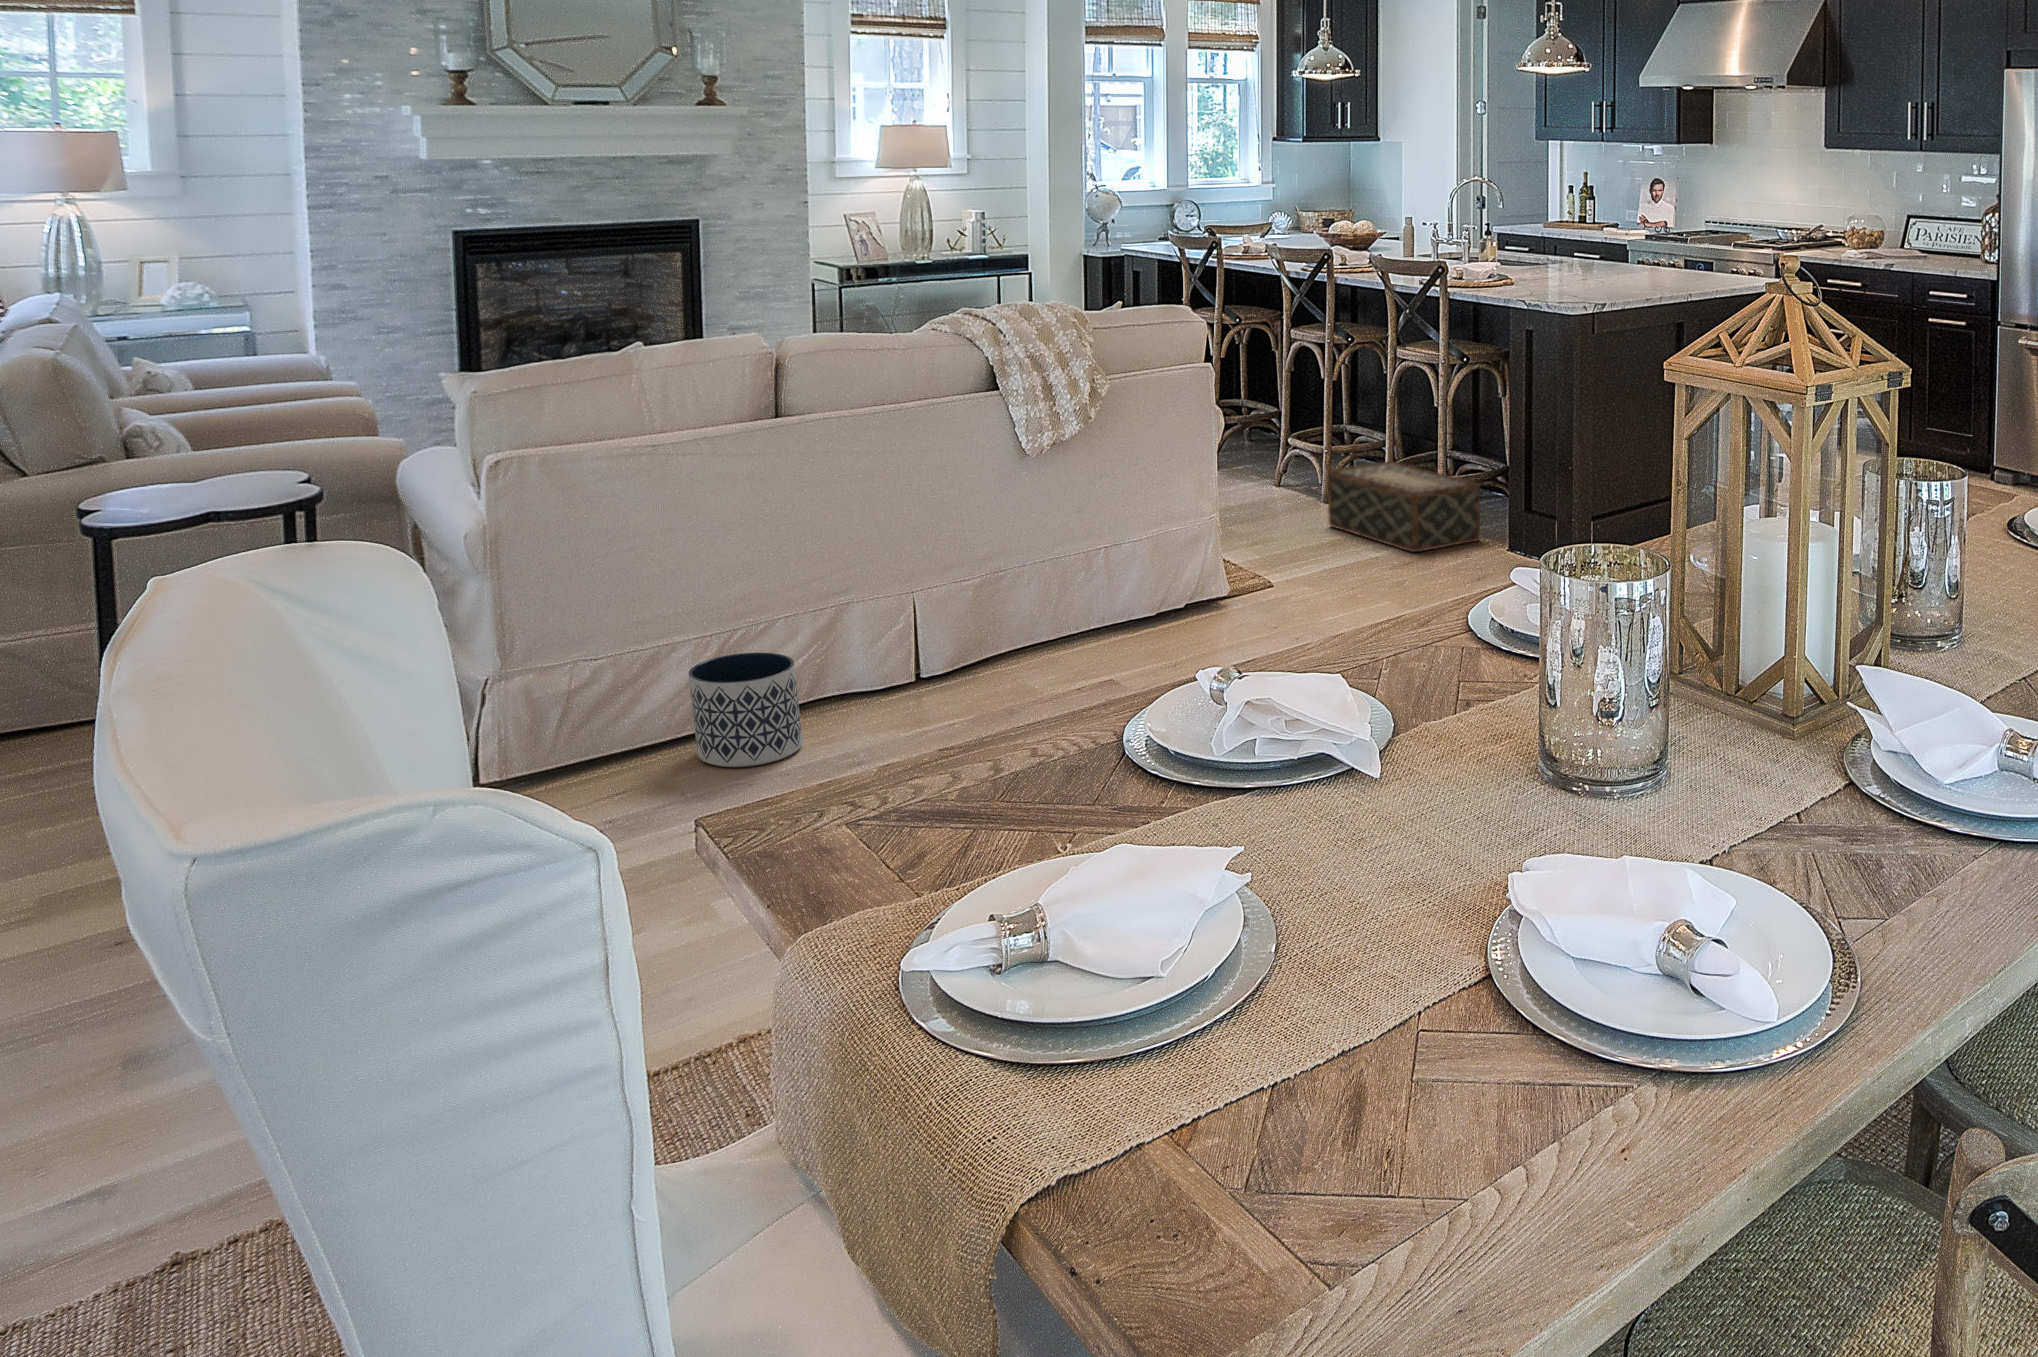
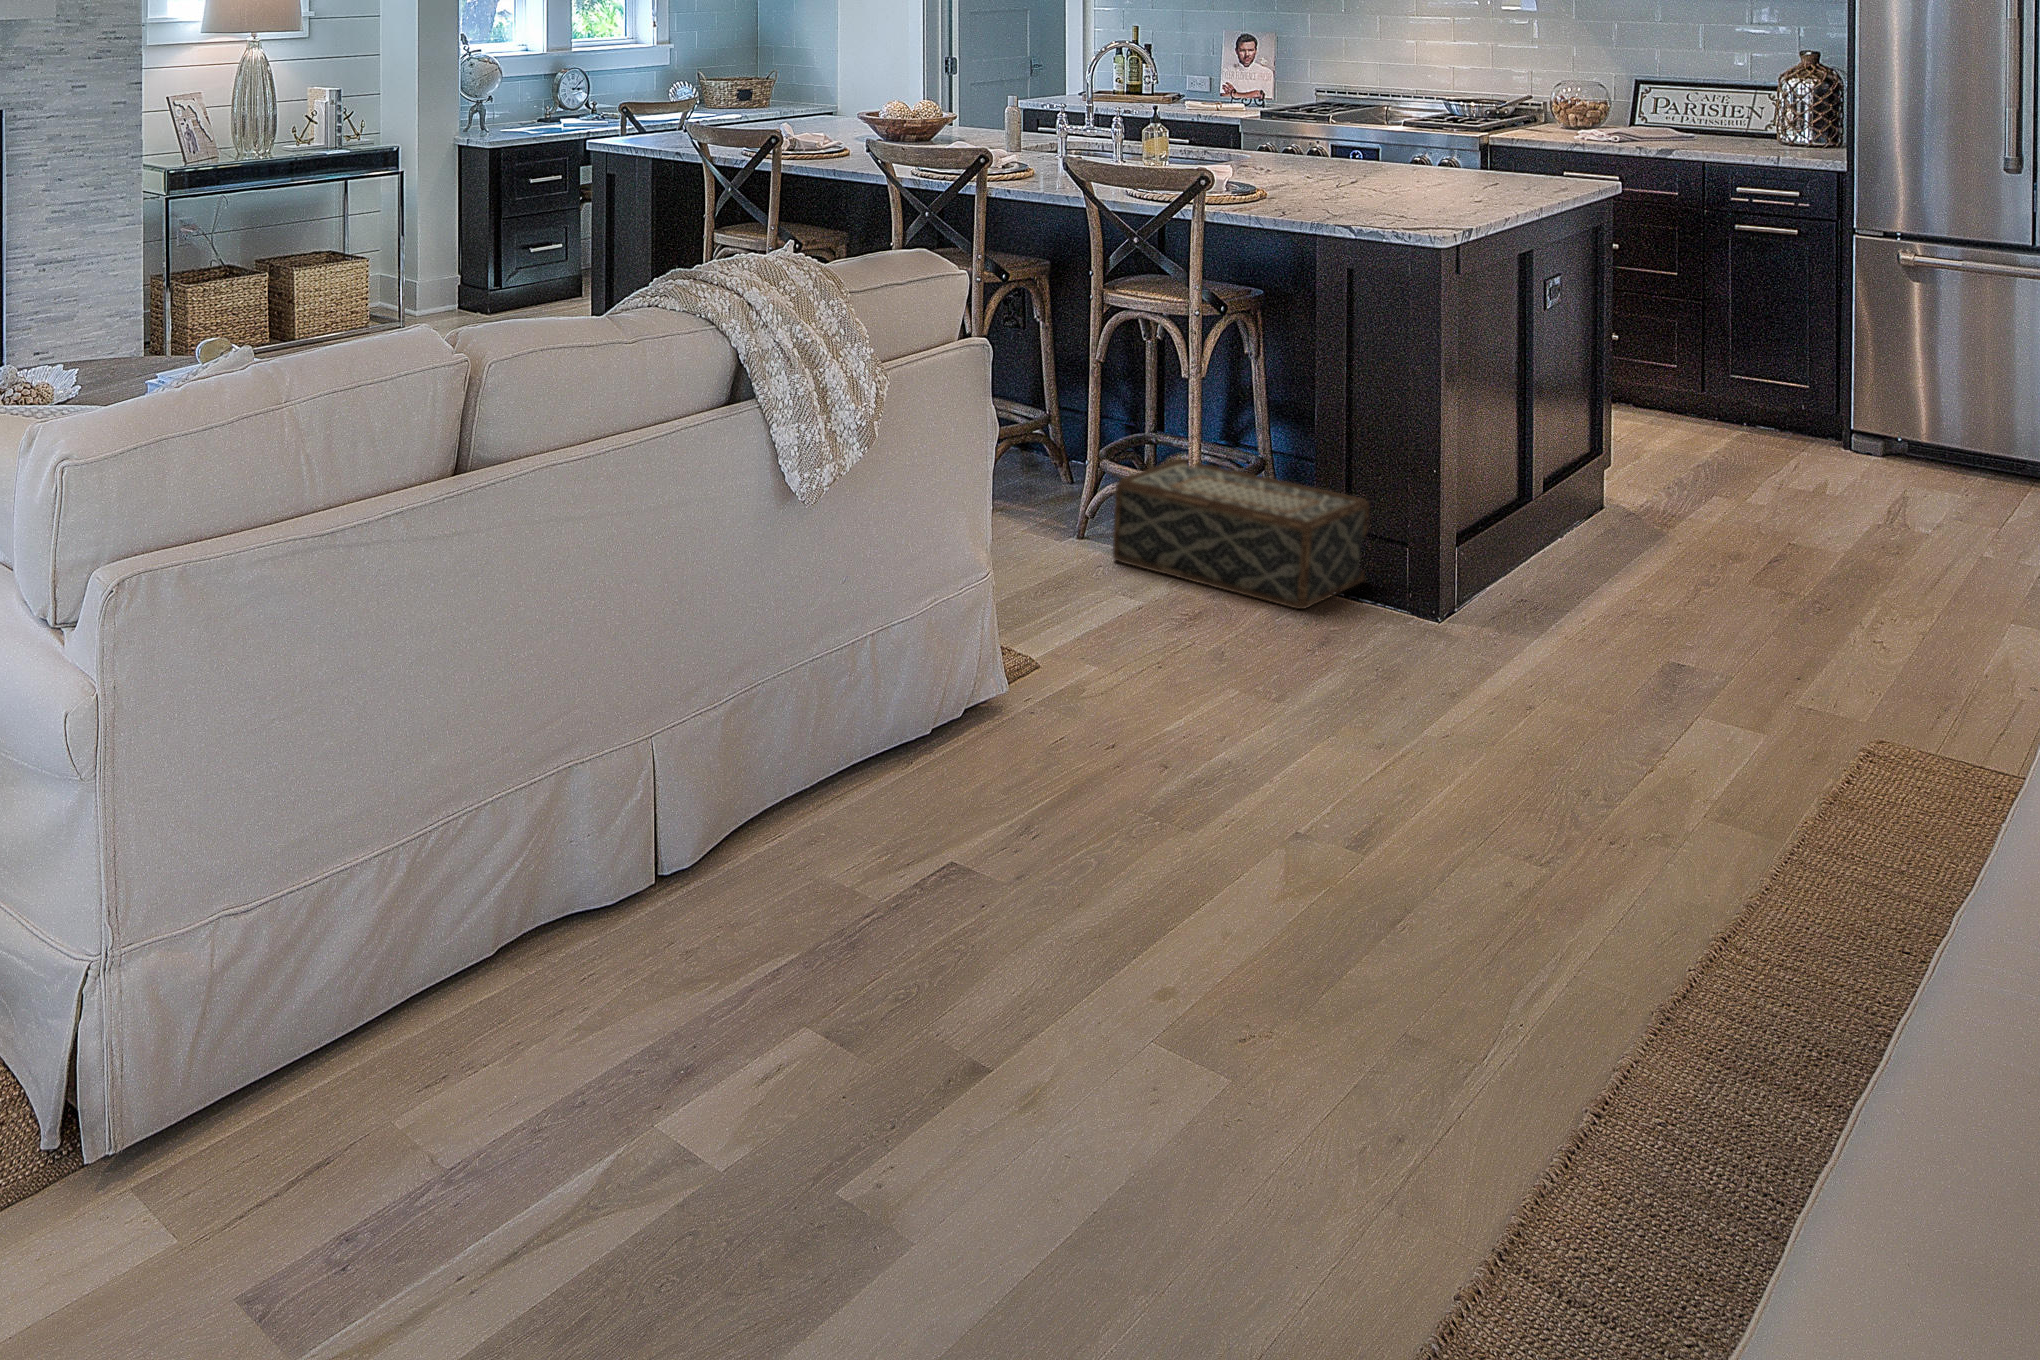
planter: present [688,653,802,767] -> none [645,958,827,1203]

